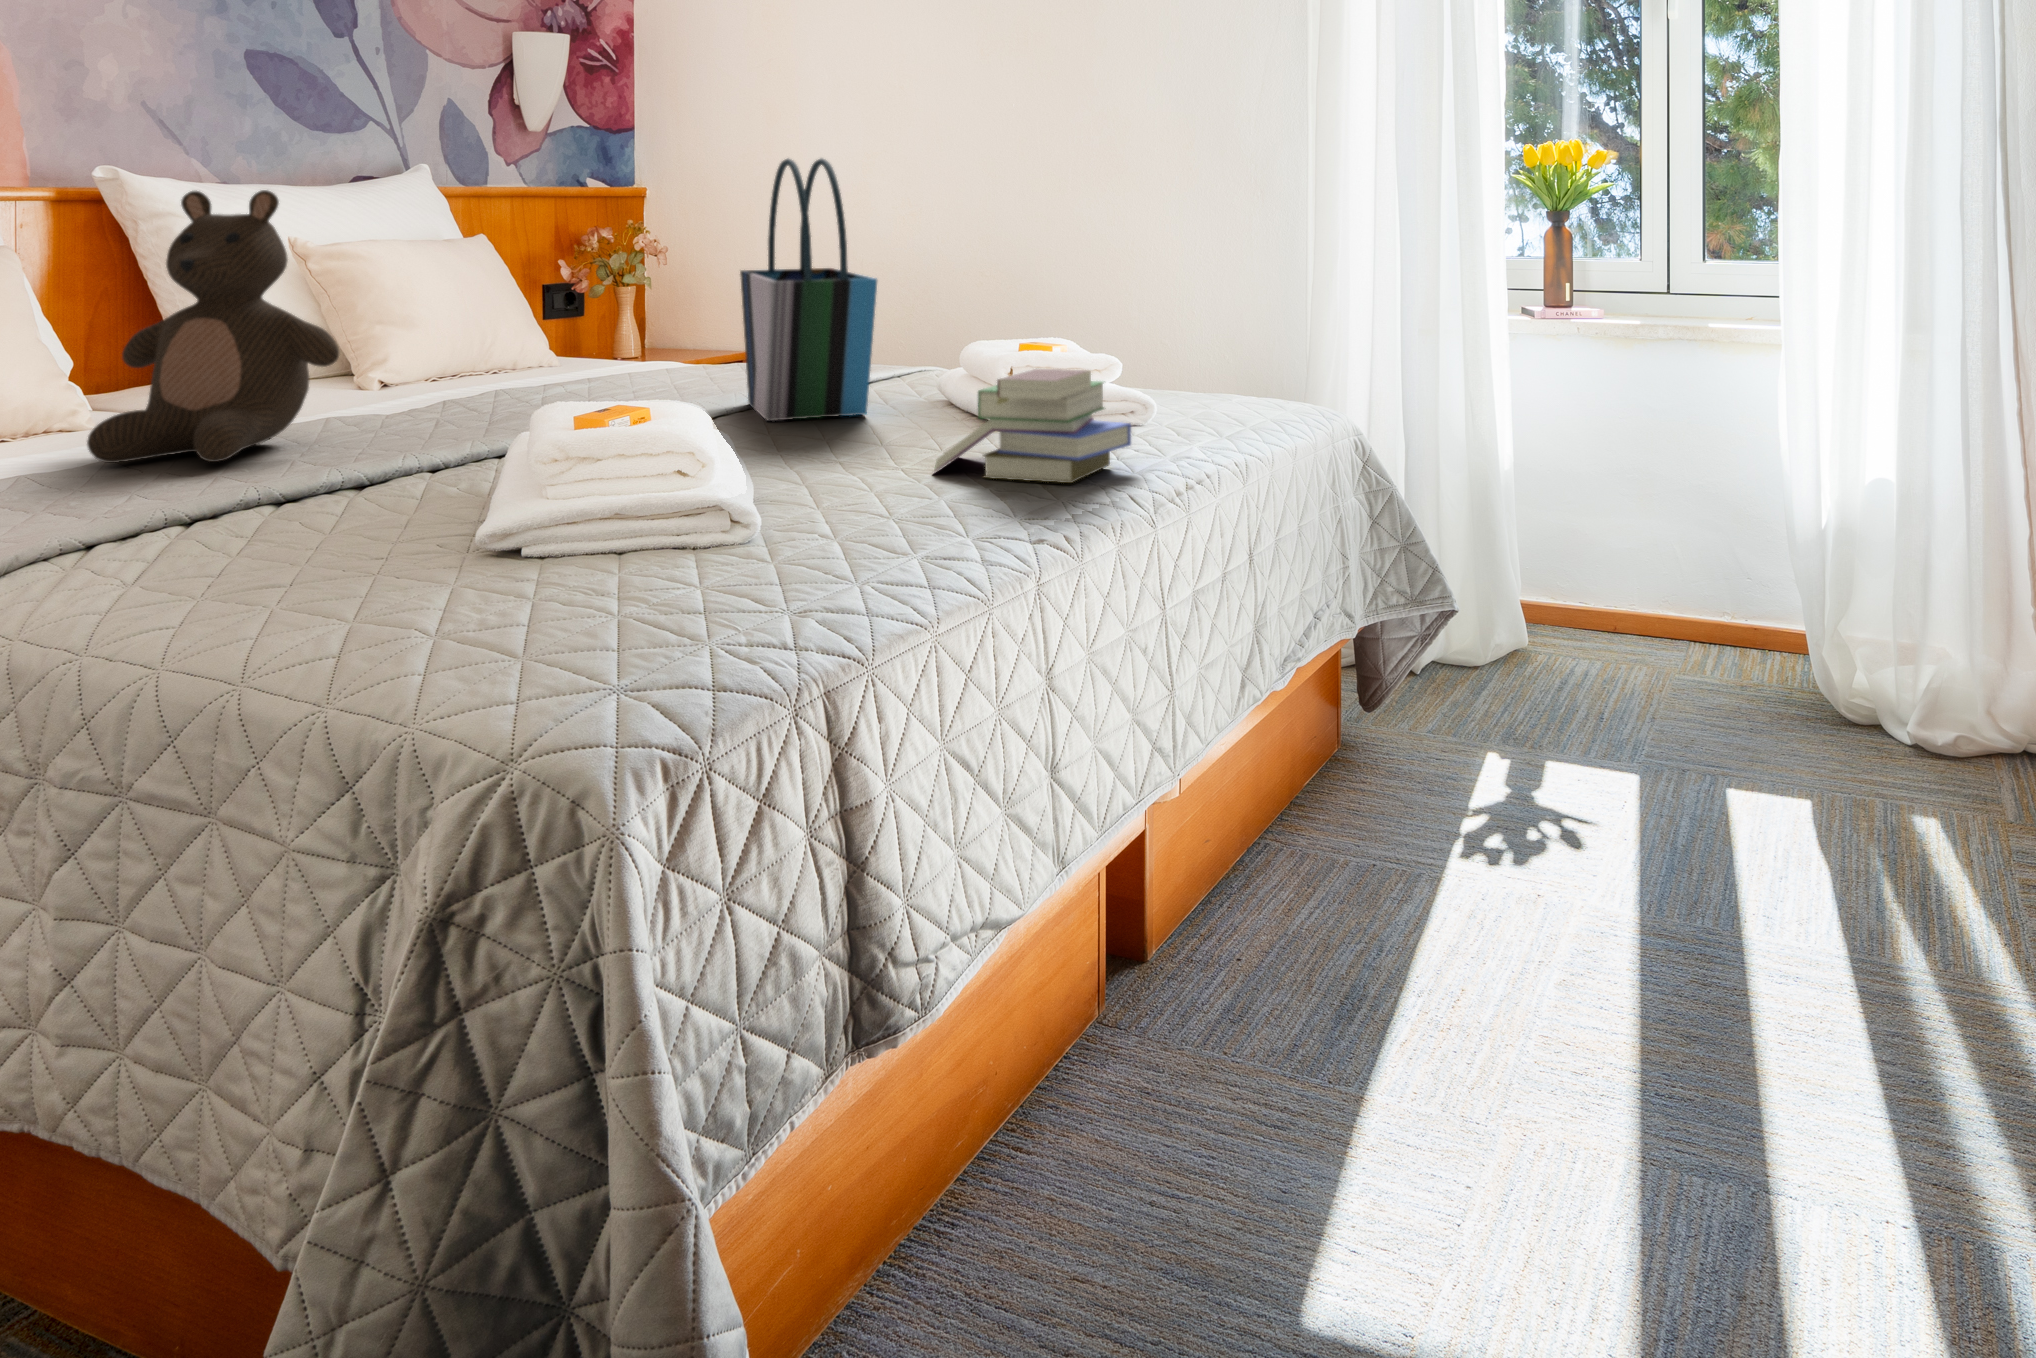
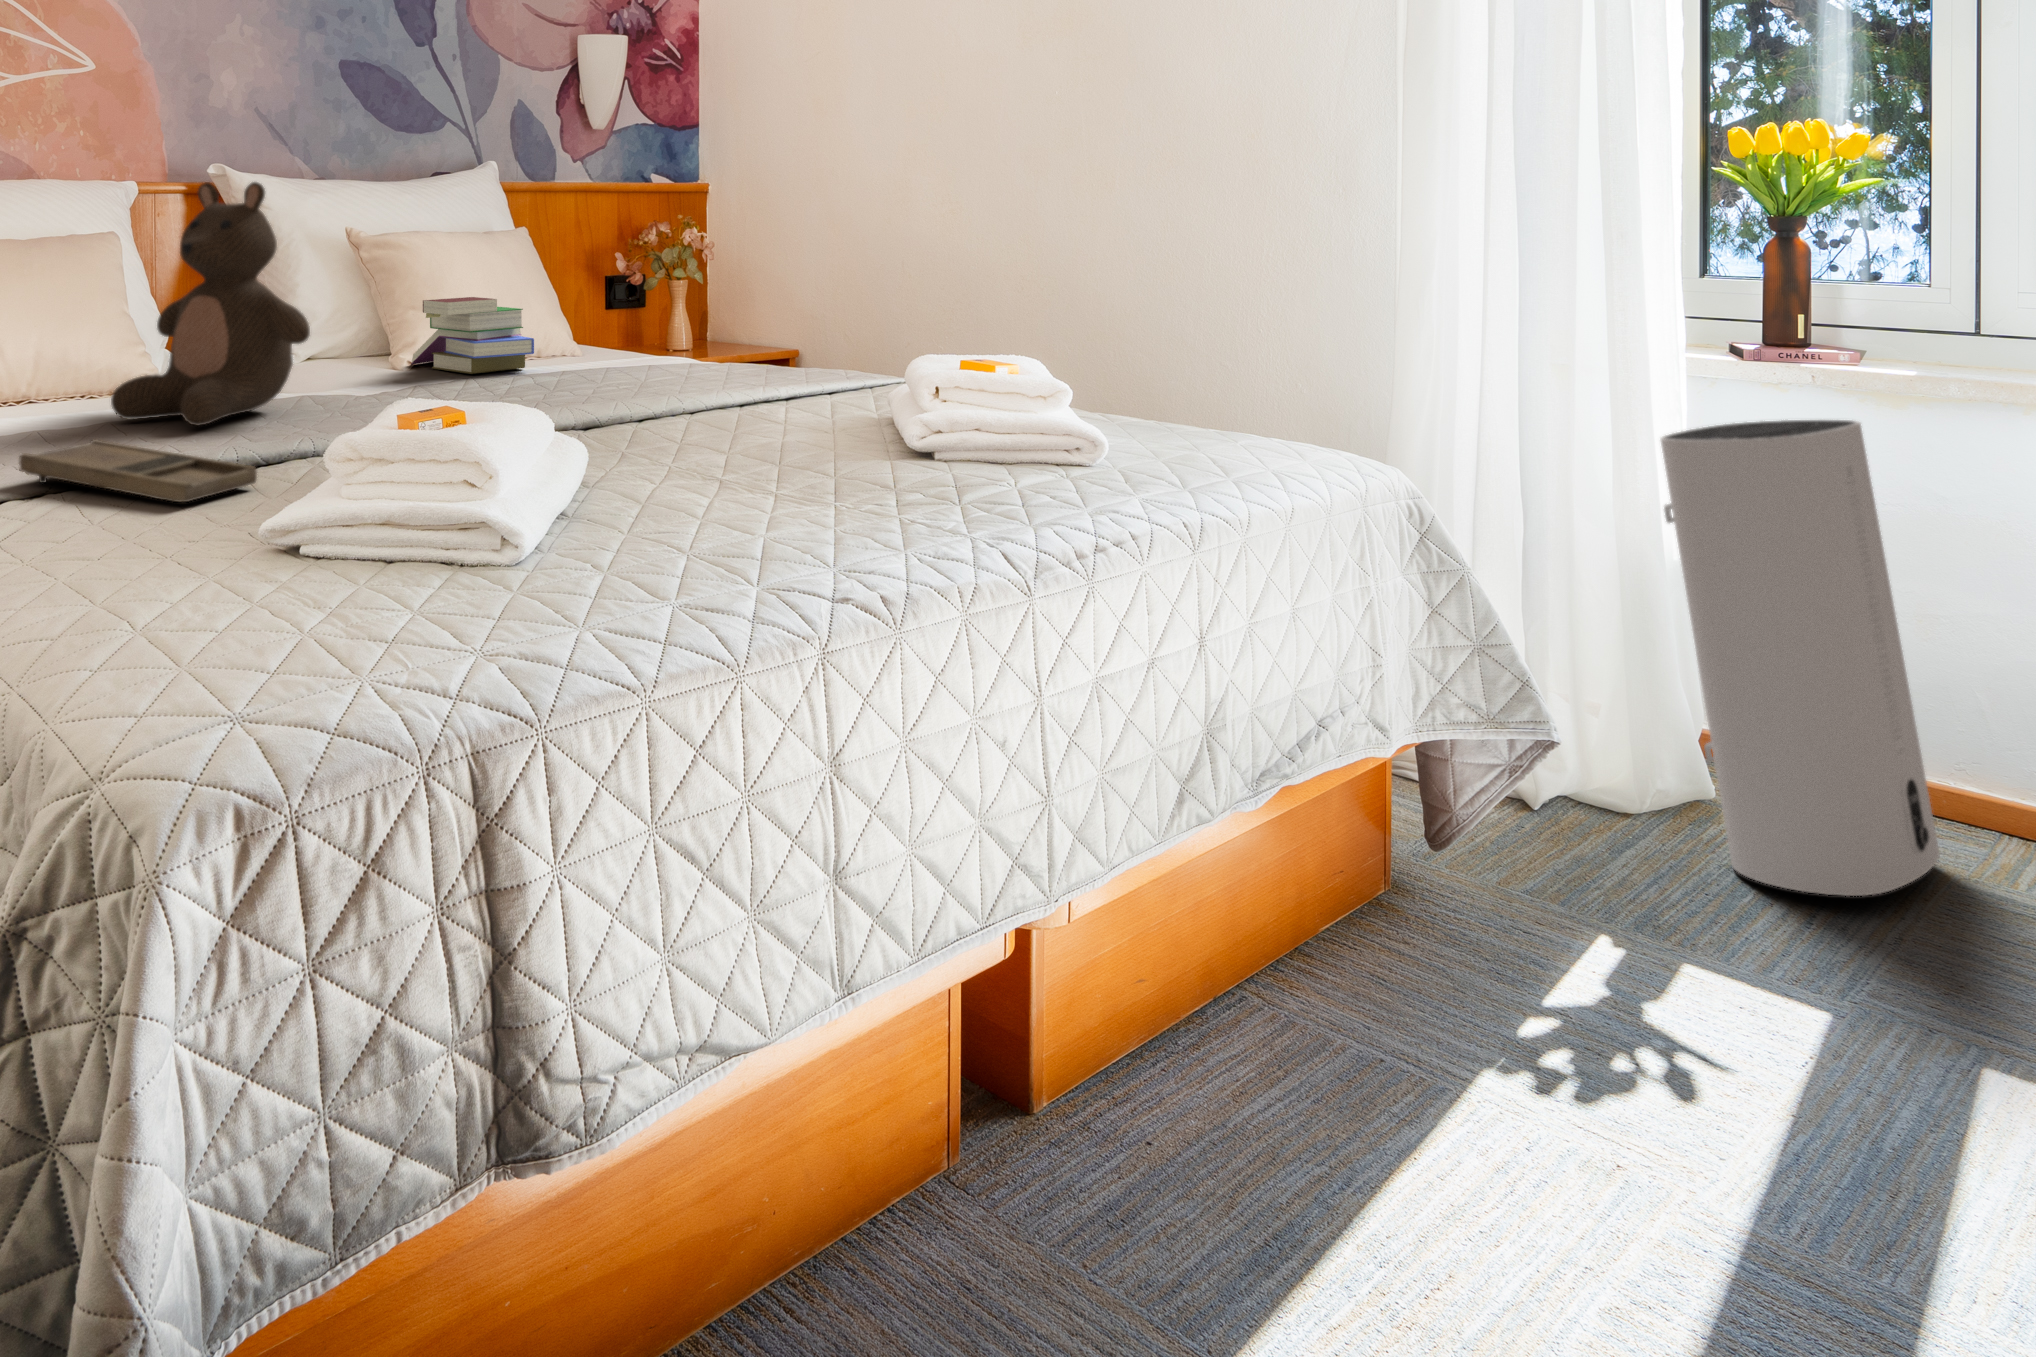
tote bag: present [740,158,877,421] -> none [691,150,800,423]
air purifier: none [1509,359,1675,701] -> present [1661,420,1940,896]
book: present [934,369,1131,483] -> present [411,297,534,374]
tray: none [65,480,375,532] -> present [19,440,257,502]

